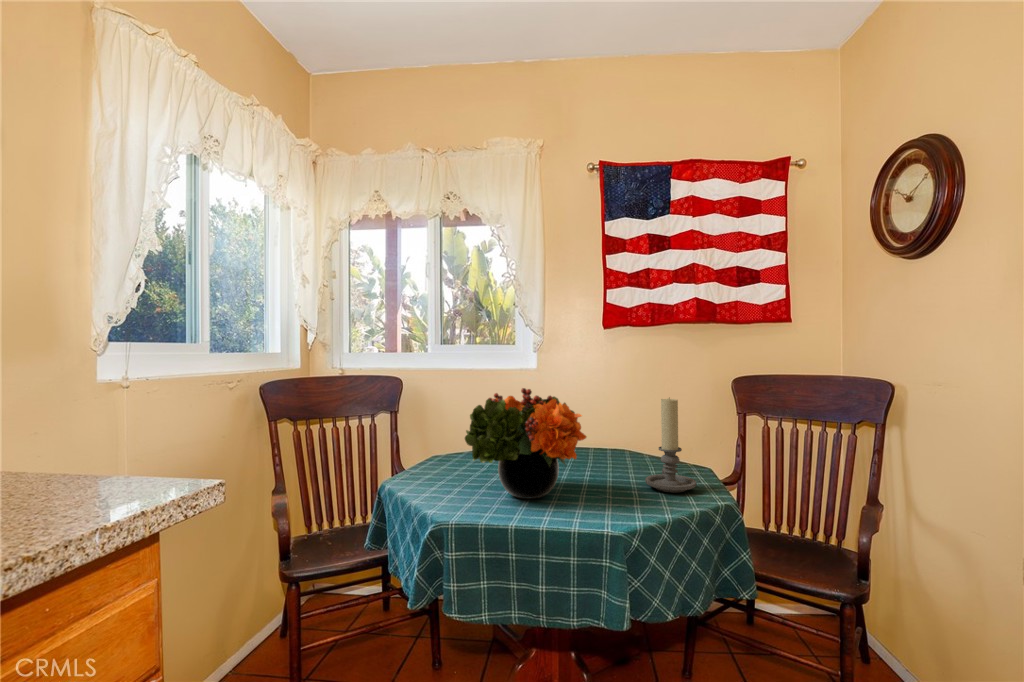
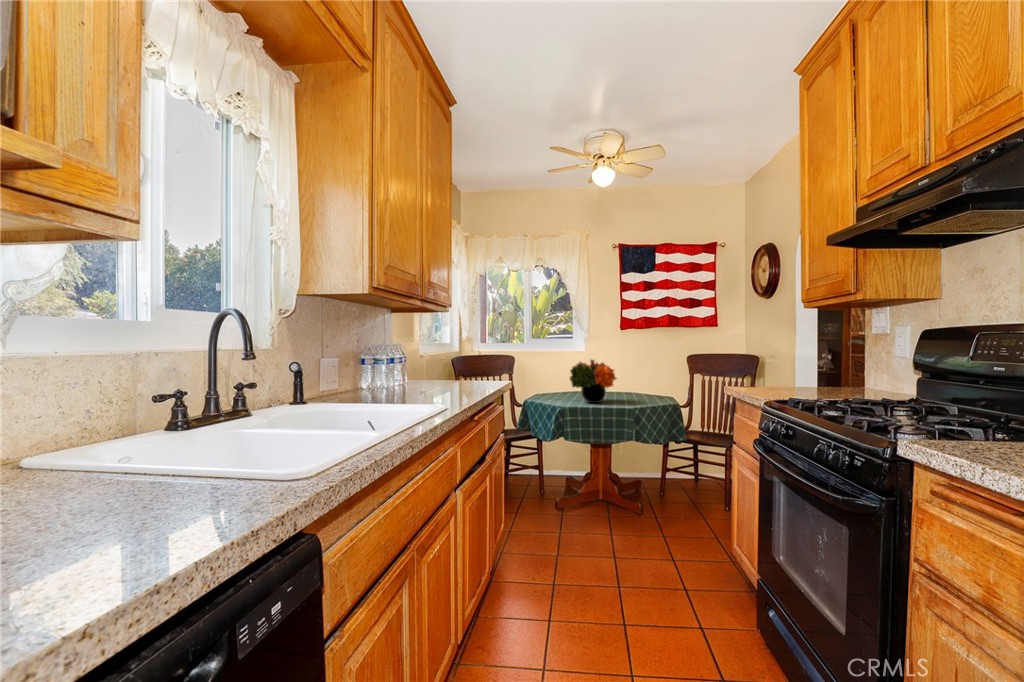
candle holder: present [645,398,696,493] -> none [641,363,662,402]

